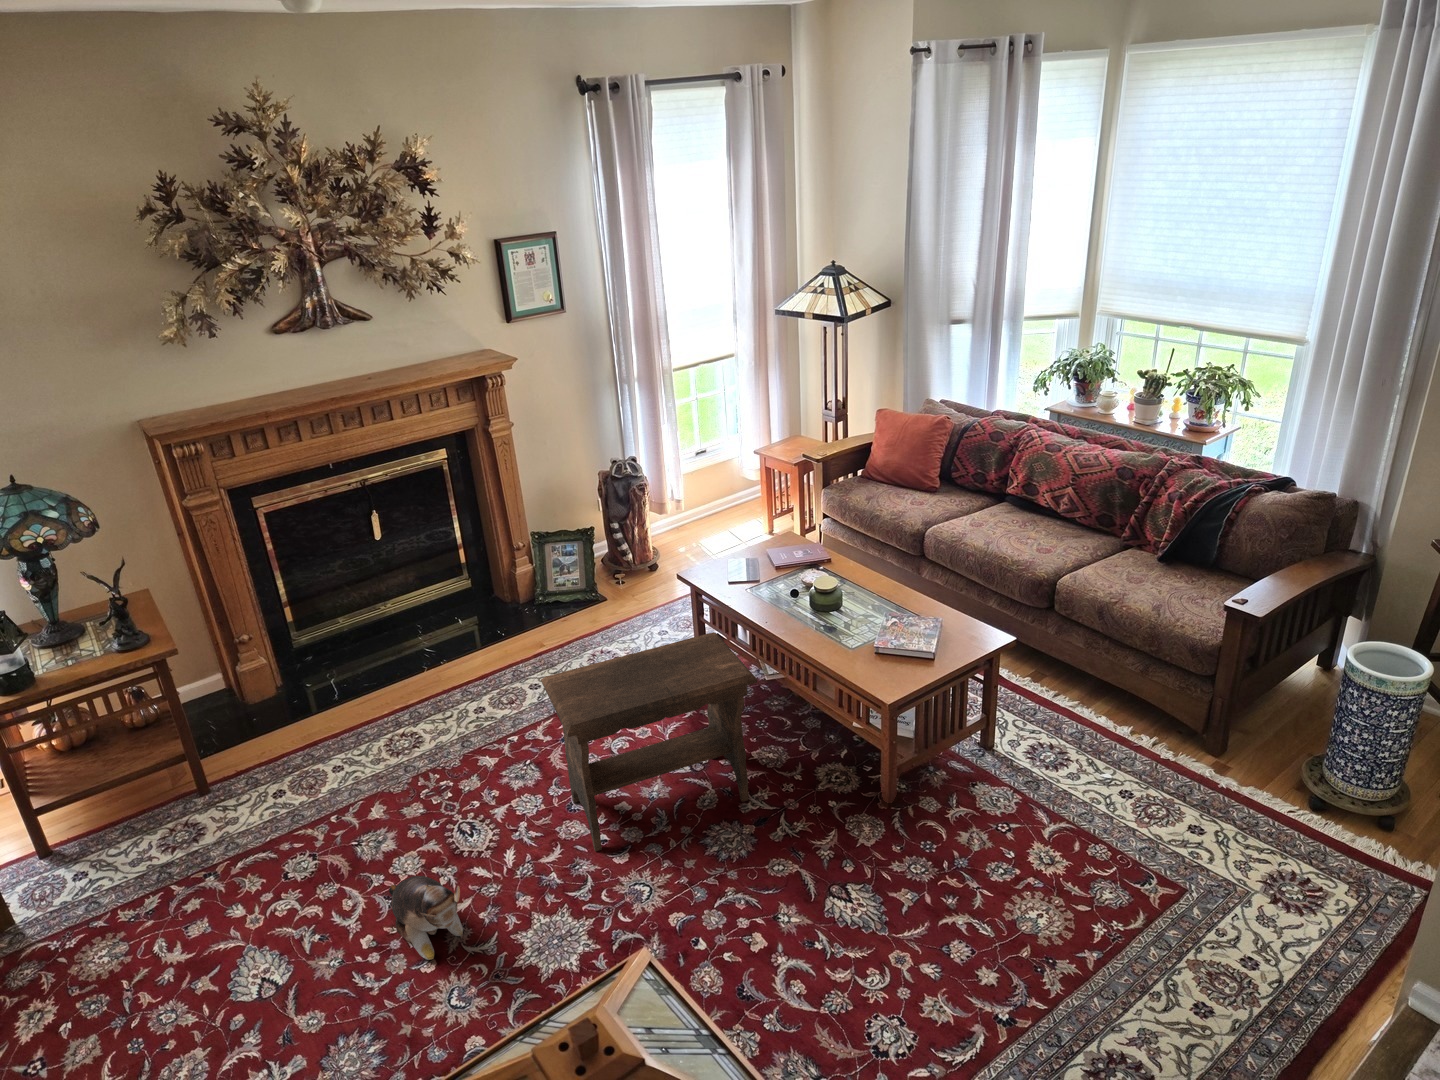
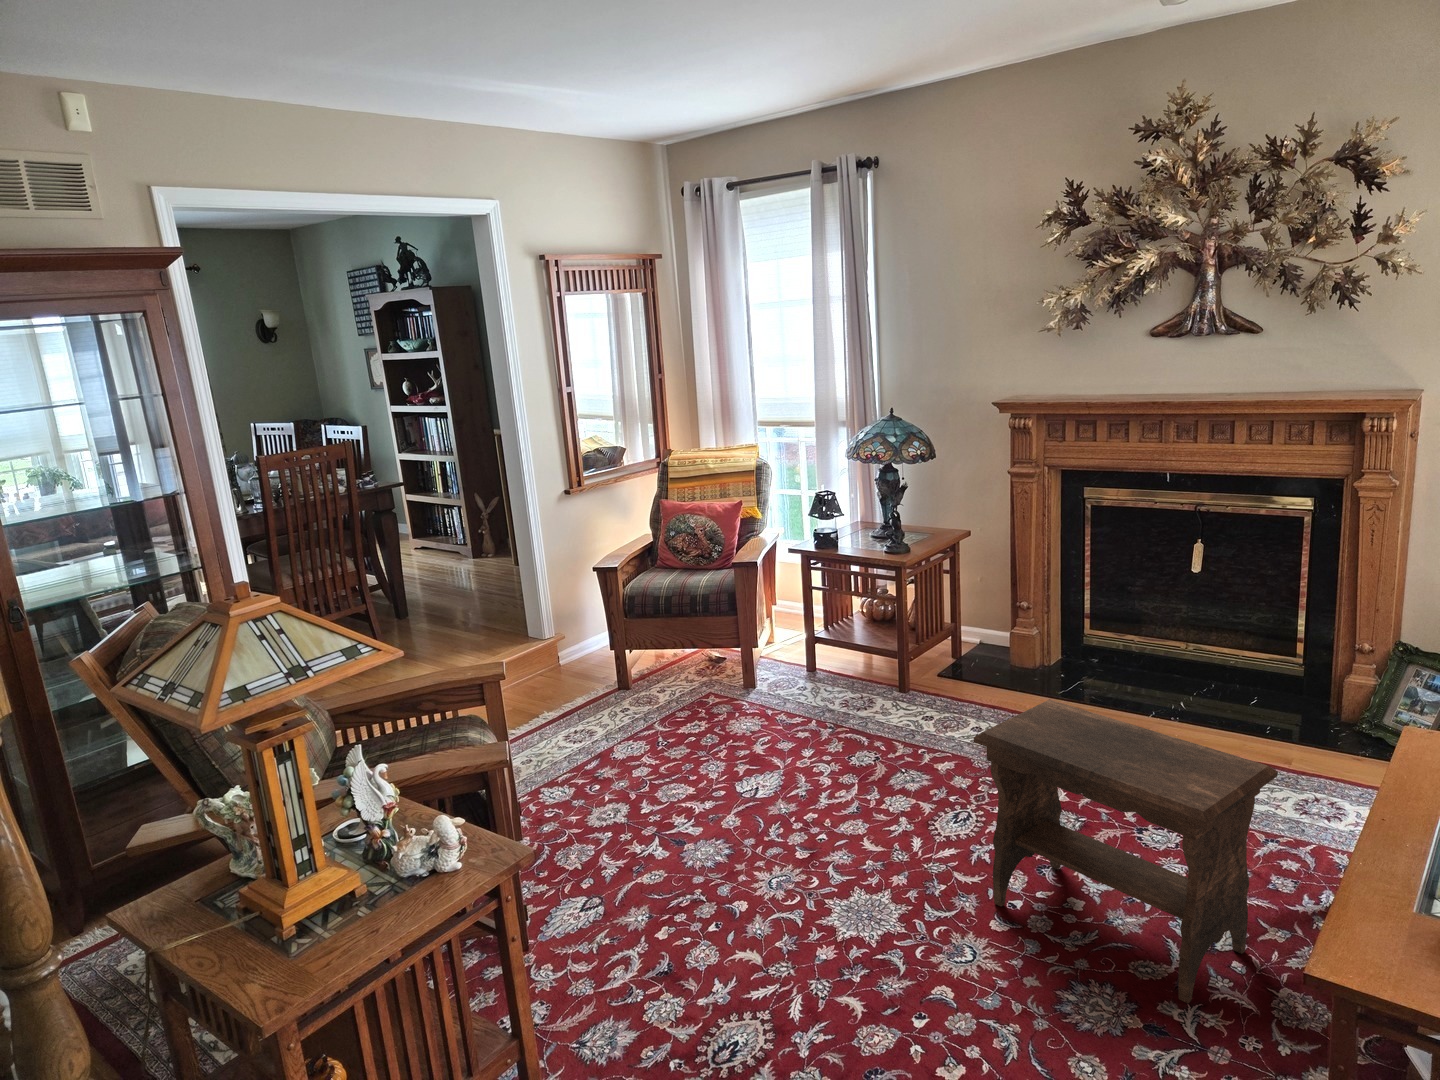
plush toy: present [389,876,463,960] -> none [784,783,867,859]

